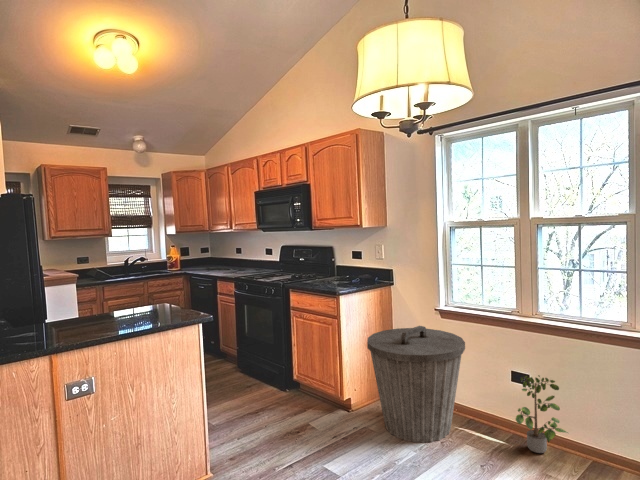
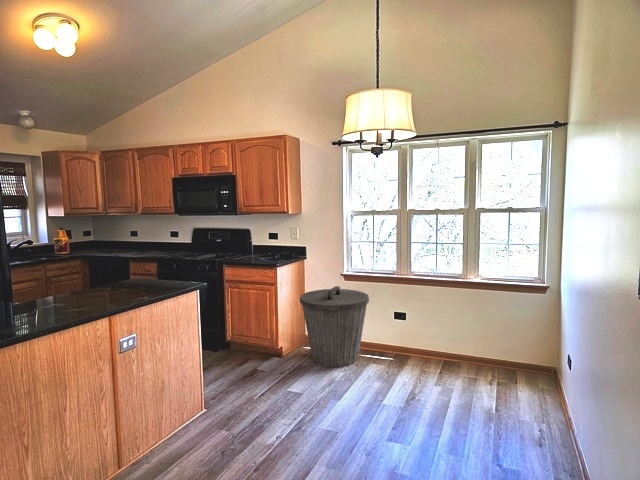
potted plant: present [516,375,568,453] -> none [401,311,432,360]

